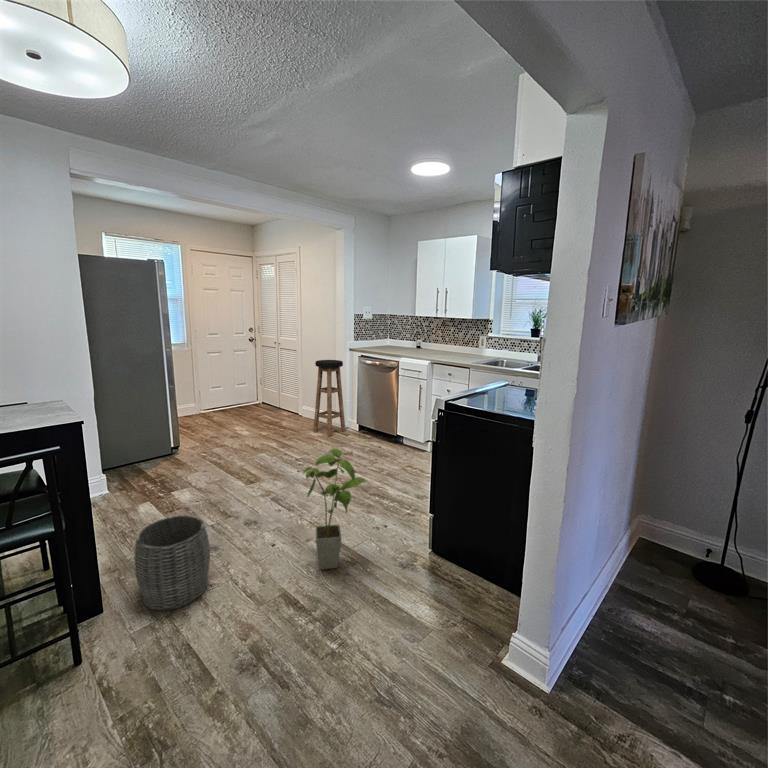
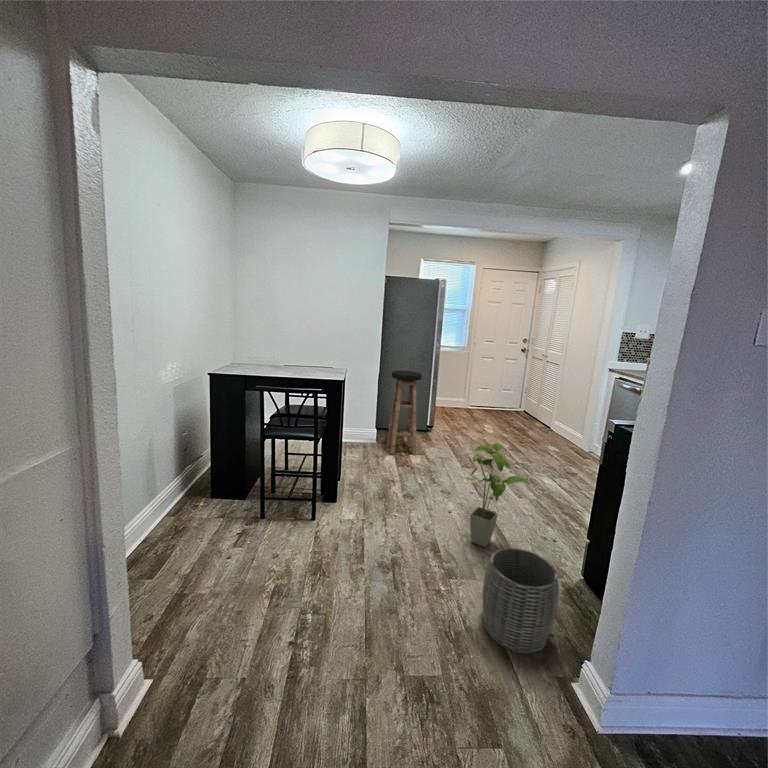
bar stool: present [313,360,345,436] -> present [387,371,422,455]
woven basket: present [134,515,210,611] -> present [482,548,559,654]

